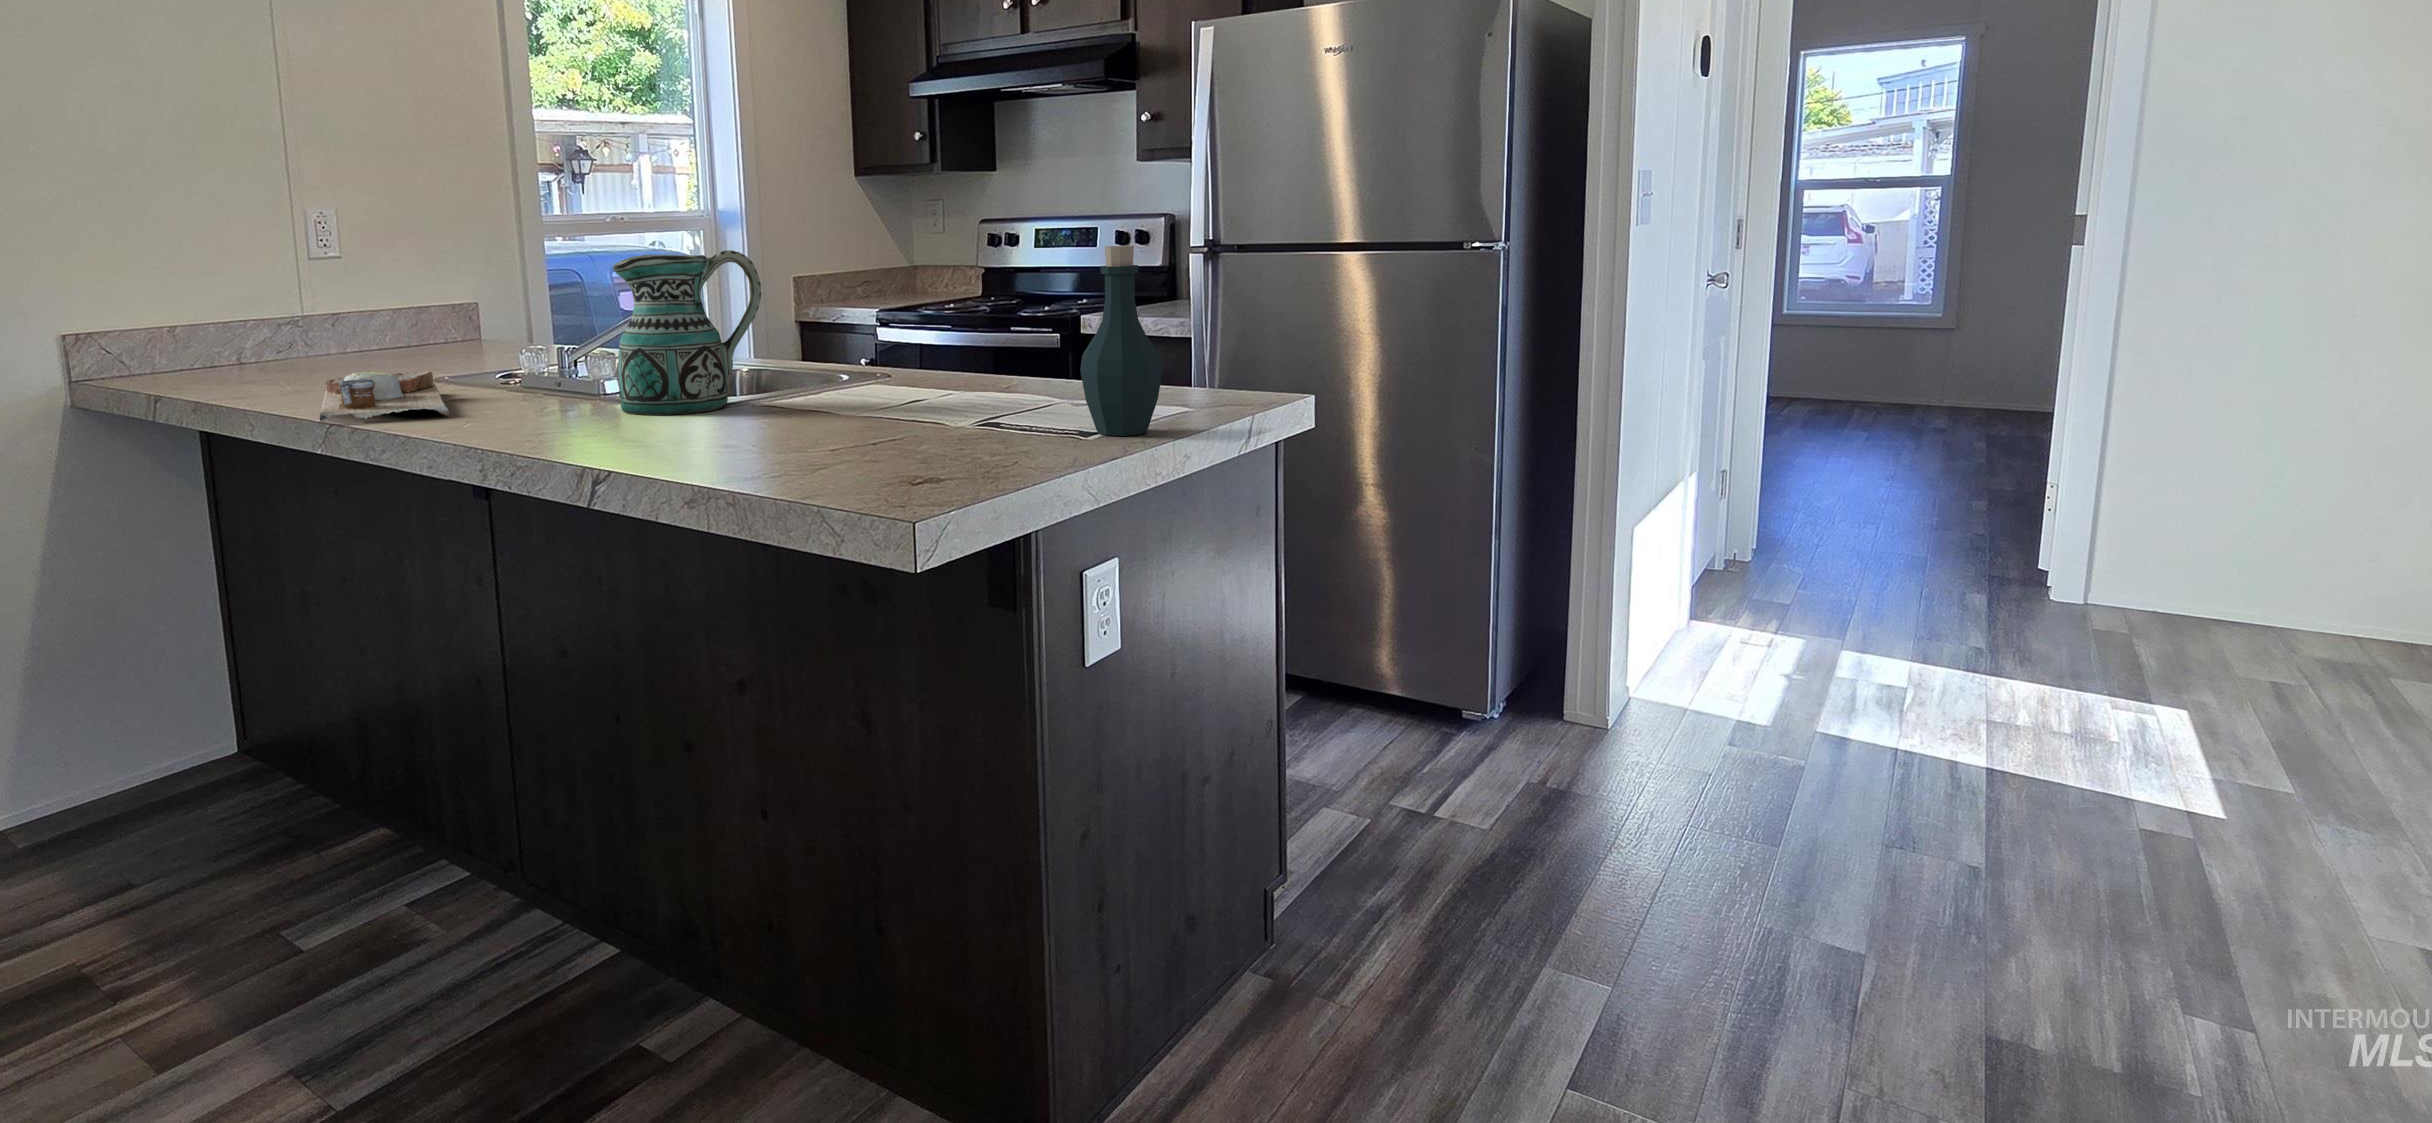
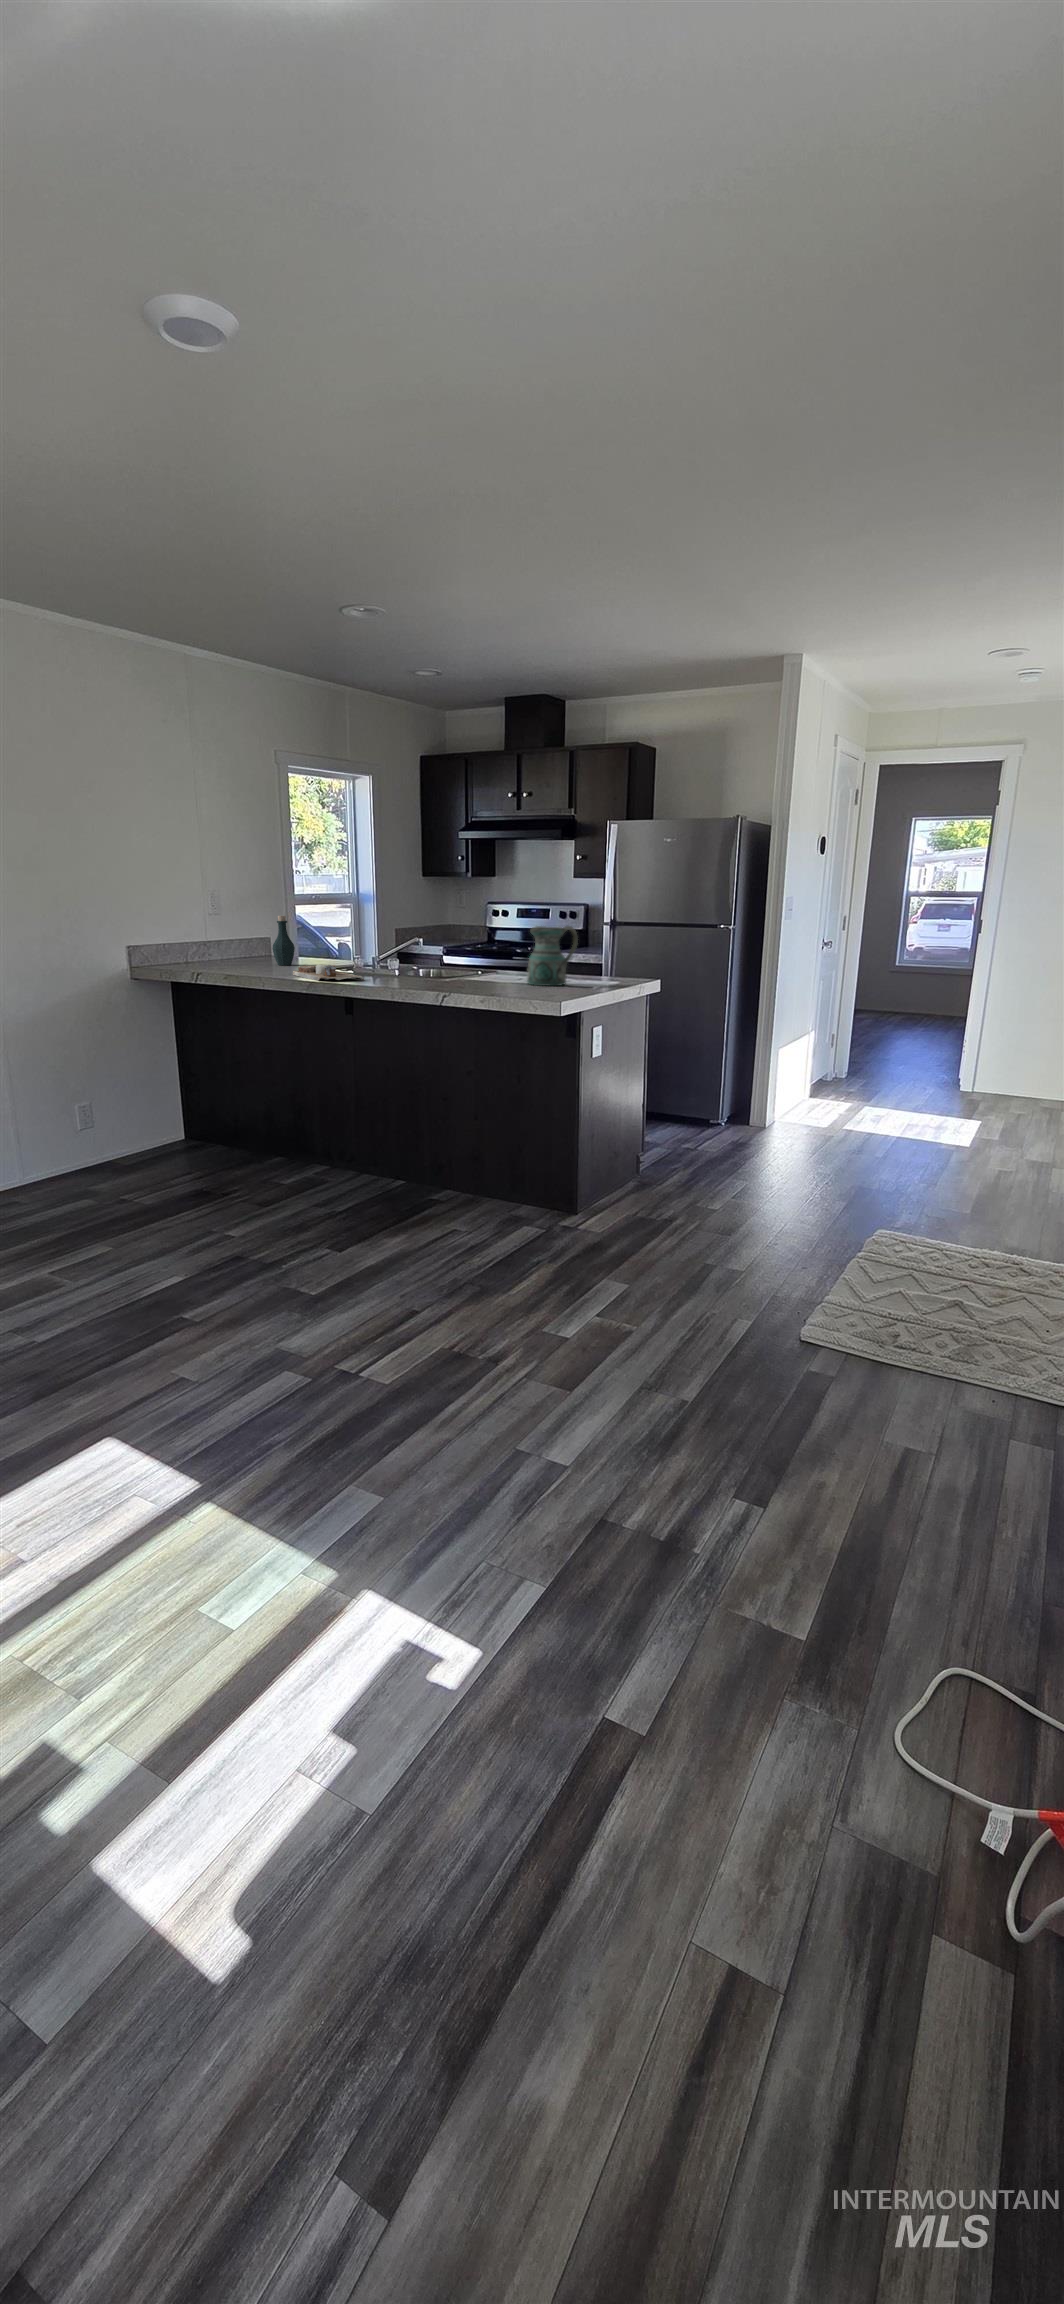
bottle: present [1080,246,1162,436] -> present [272,916,295,965]
ceramic pitcher: present [613,250,761,415] -> present [527,926,578,986]

